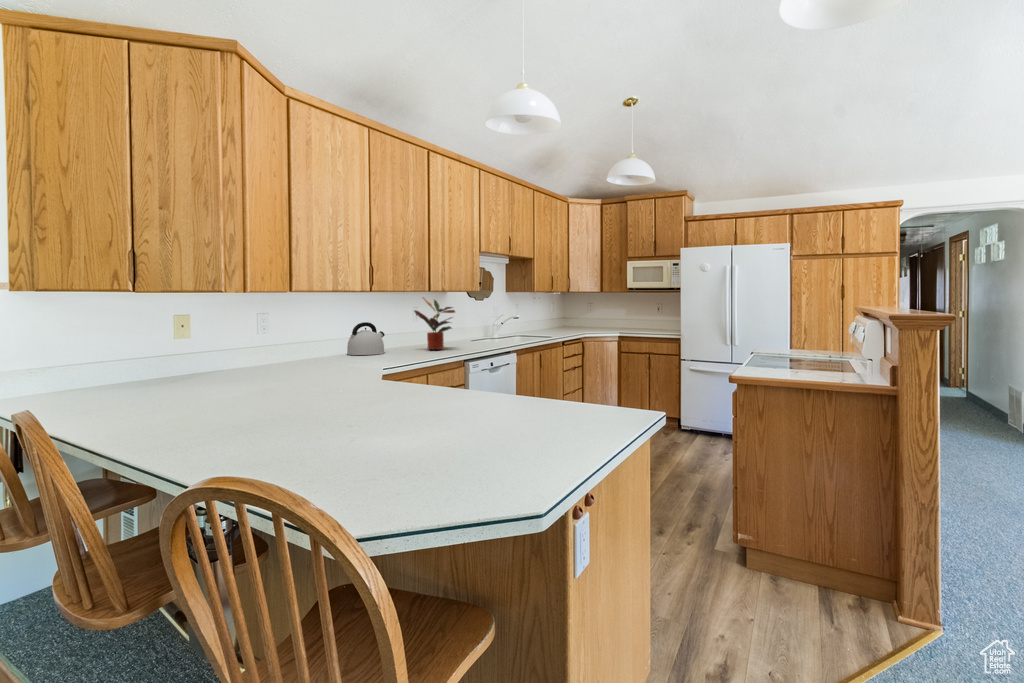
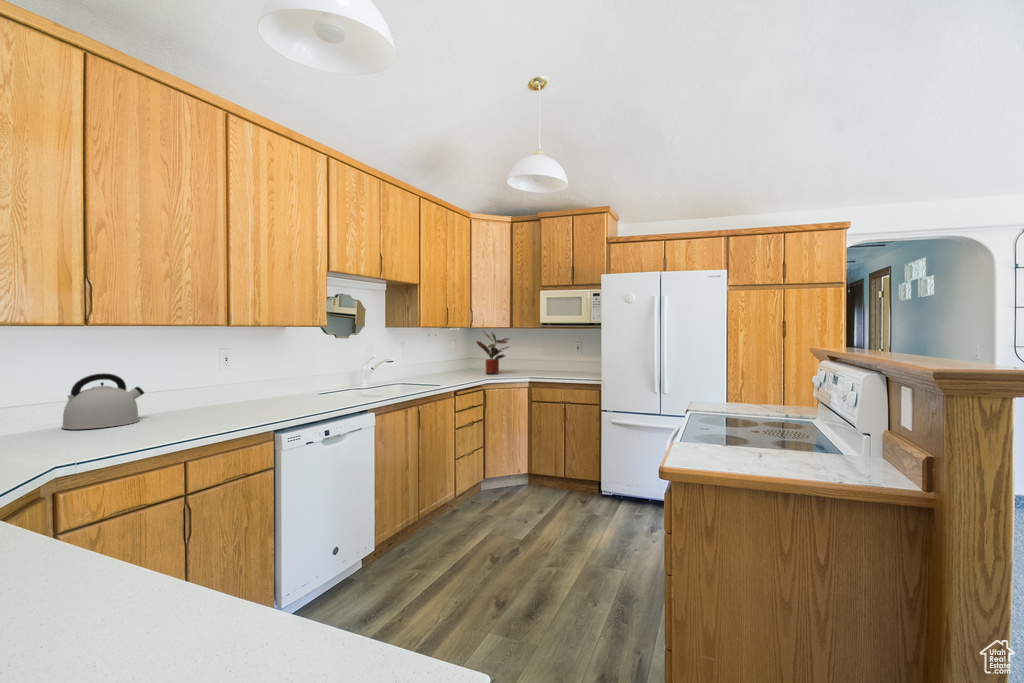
potted plant: present [414,297,455,350] -> present [477,333,509,374]

